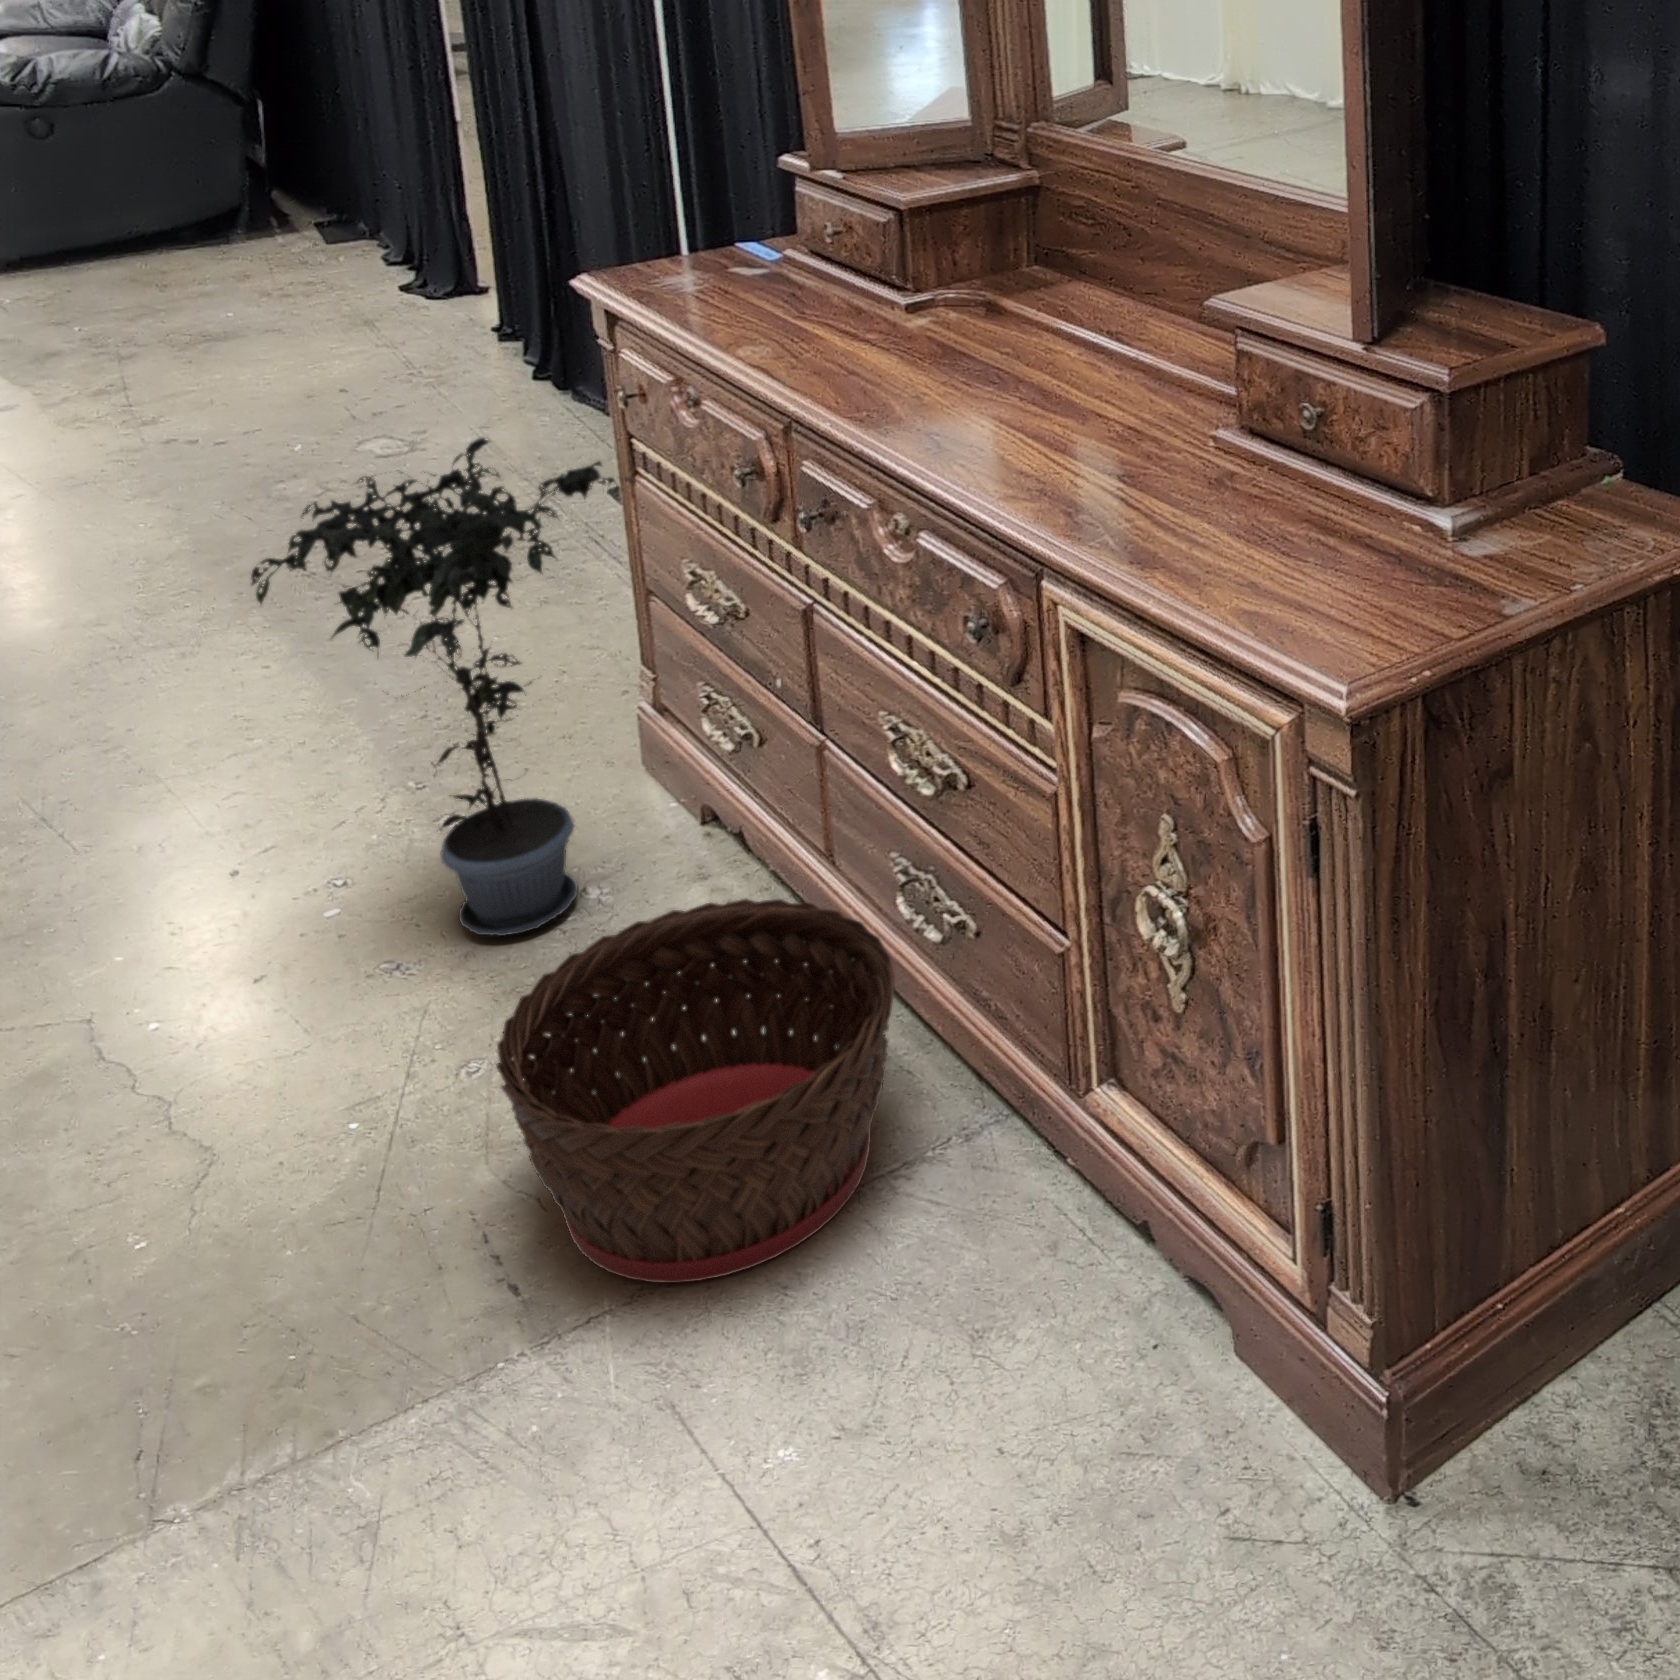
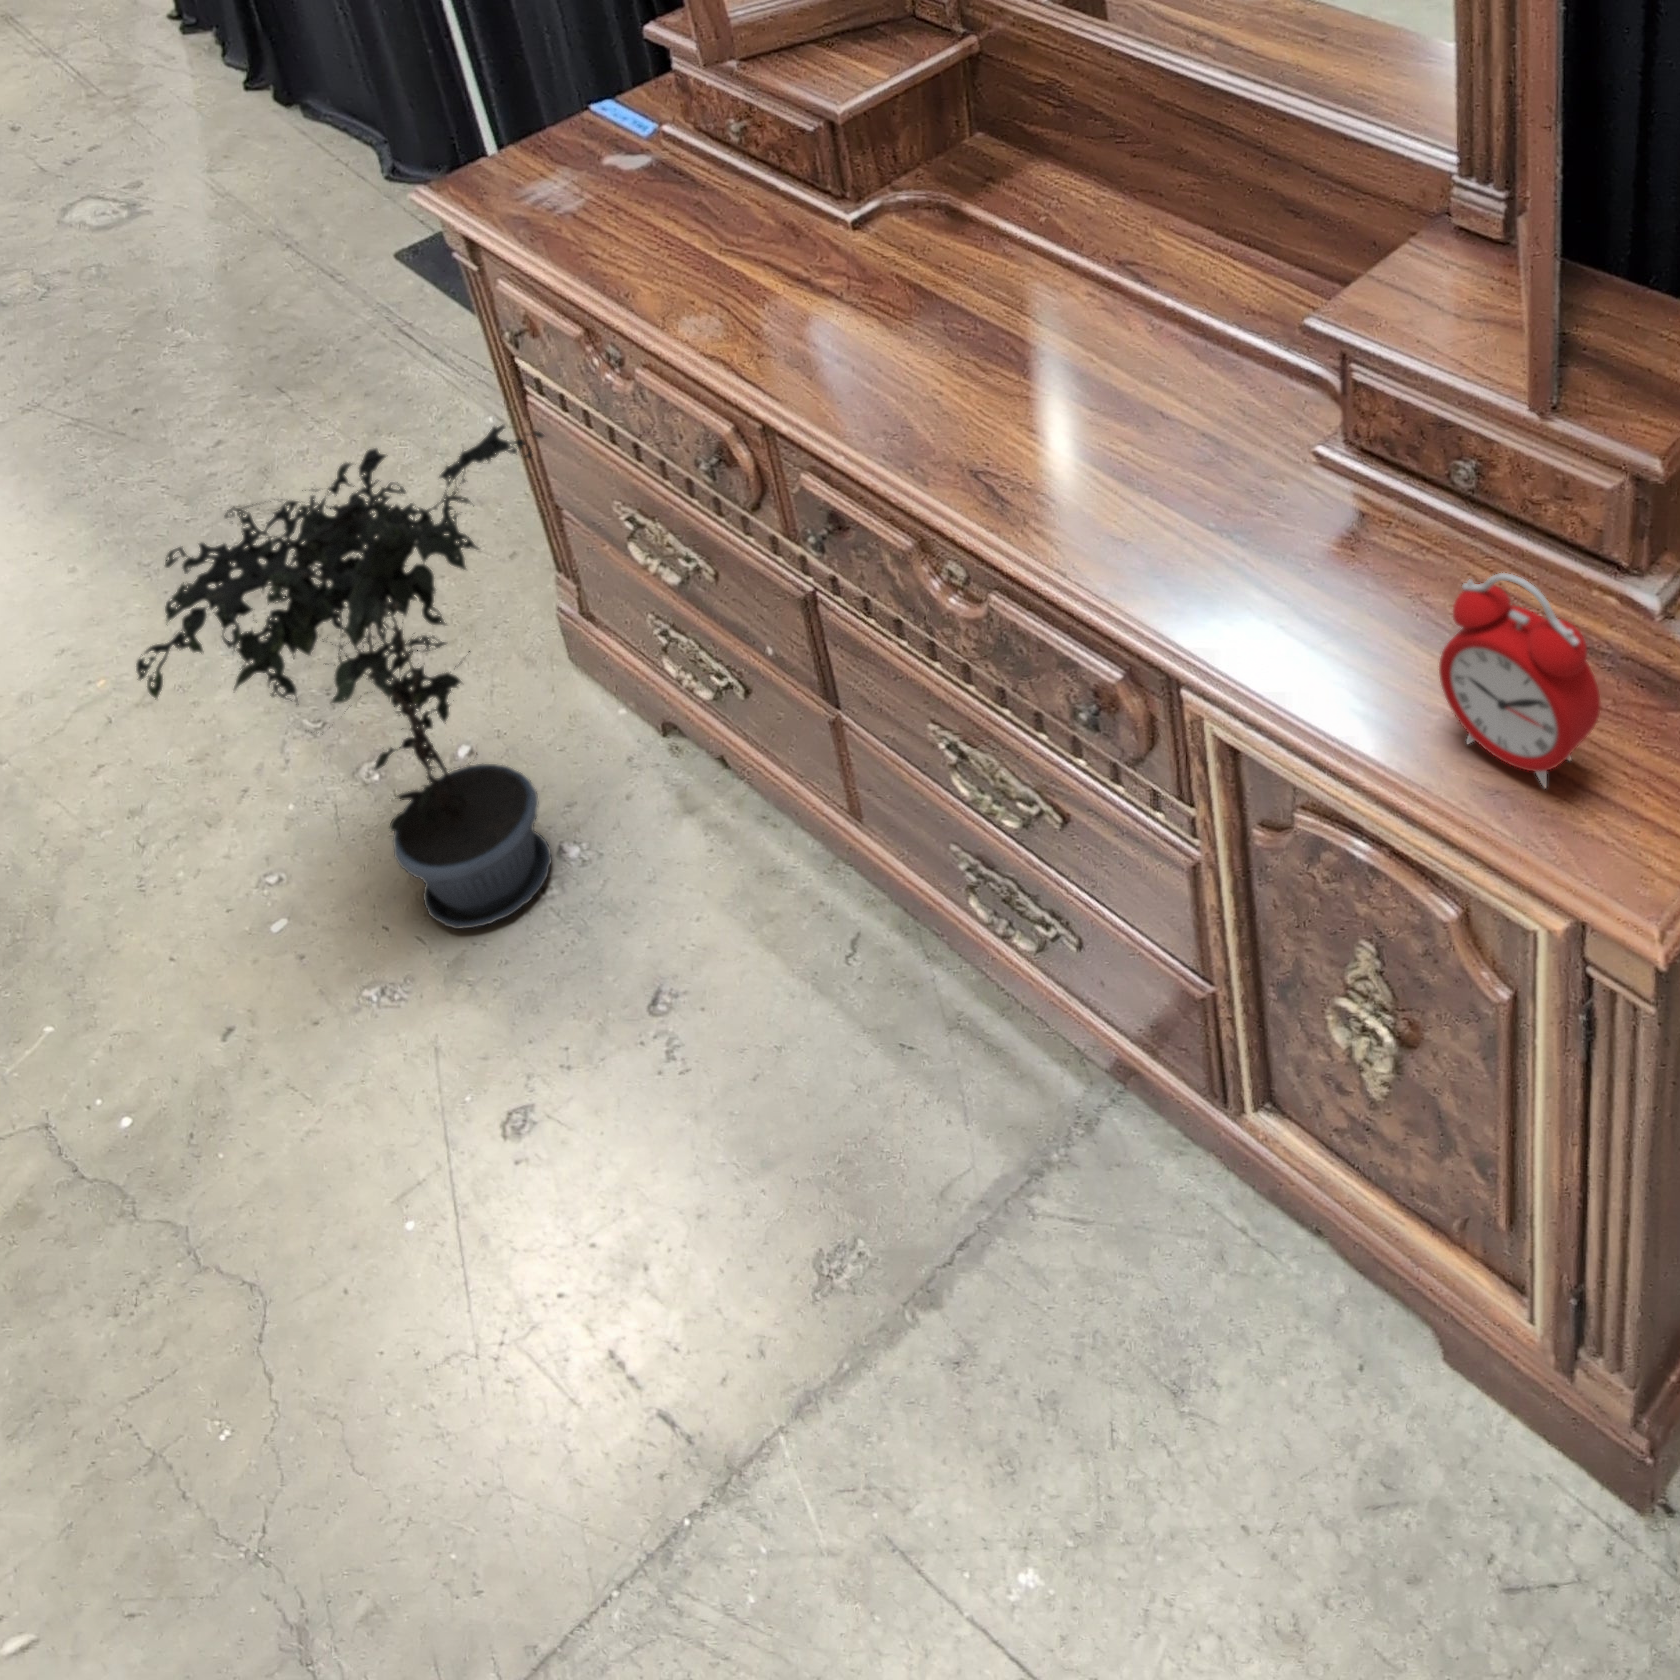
alarm clock: none [1222,398,1346,610] -> present [1439,573,1600,787]
basket: present [496,899,895,1283] -> none [583,910,1005,1369]

